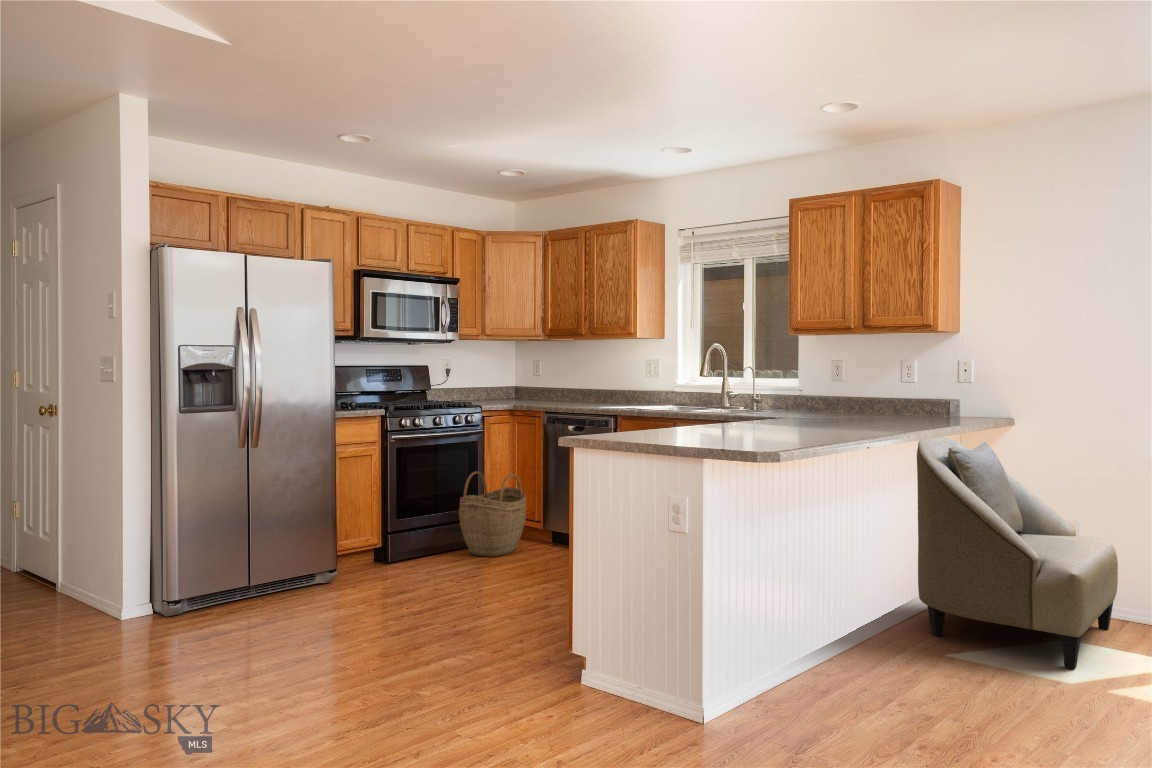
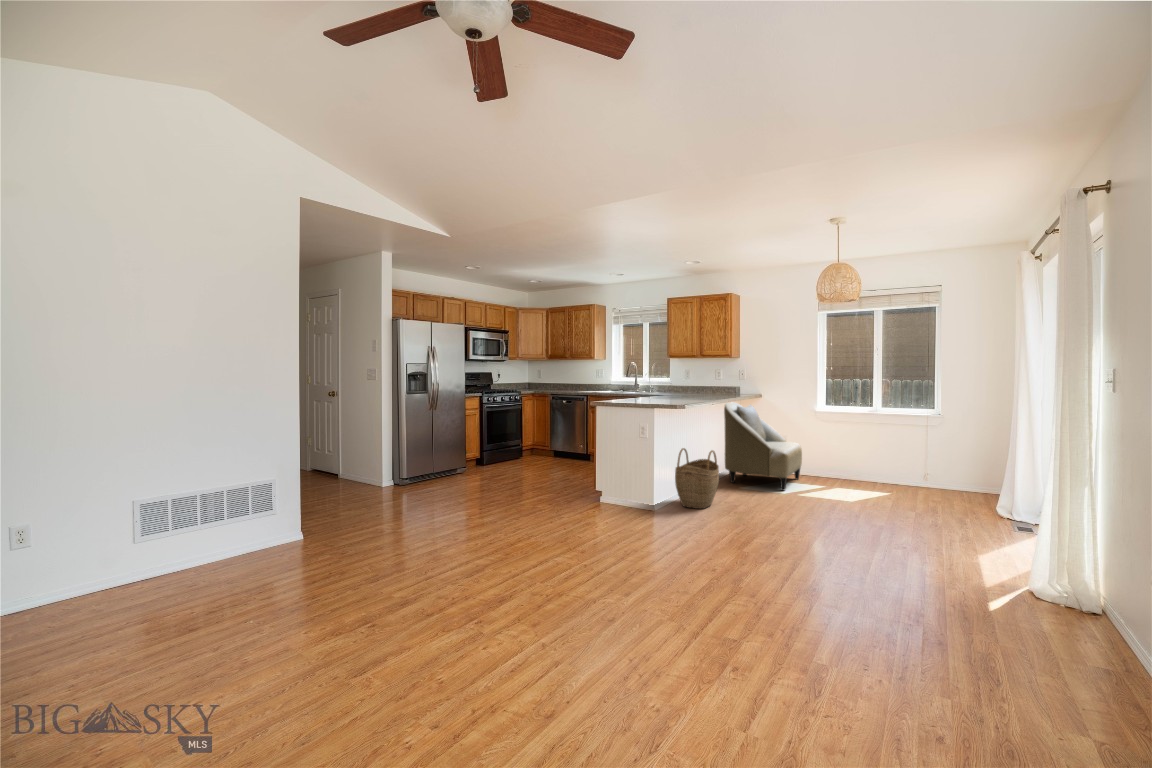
woven basket: present [459,472,526,557] -> present [675,448,719,509]

